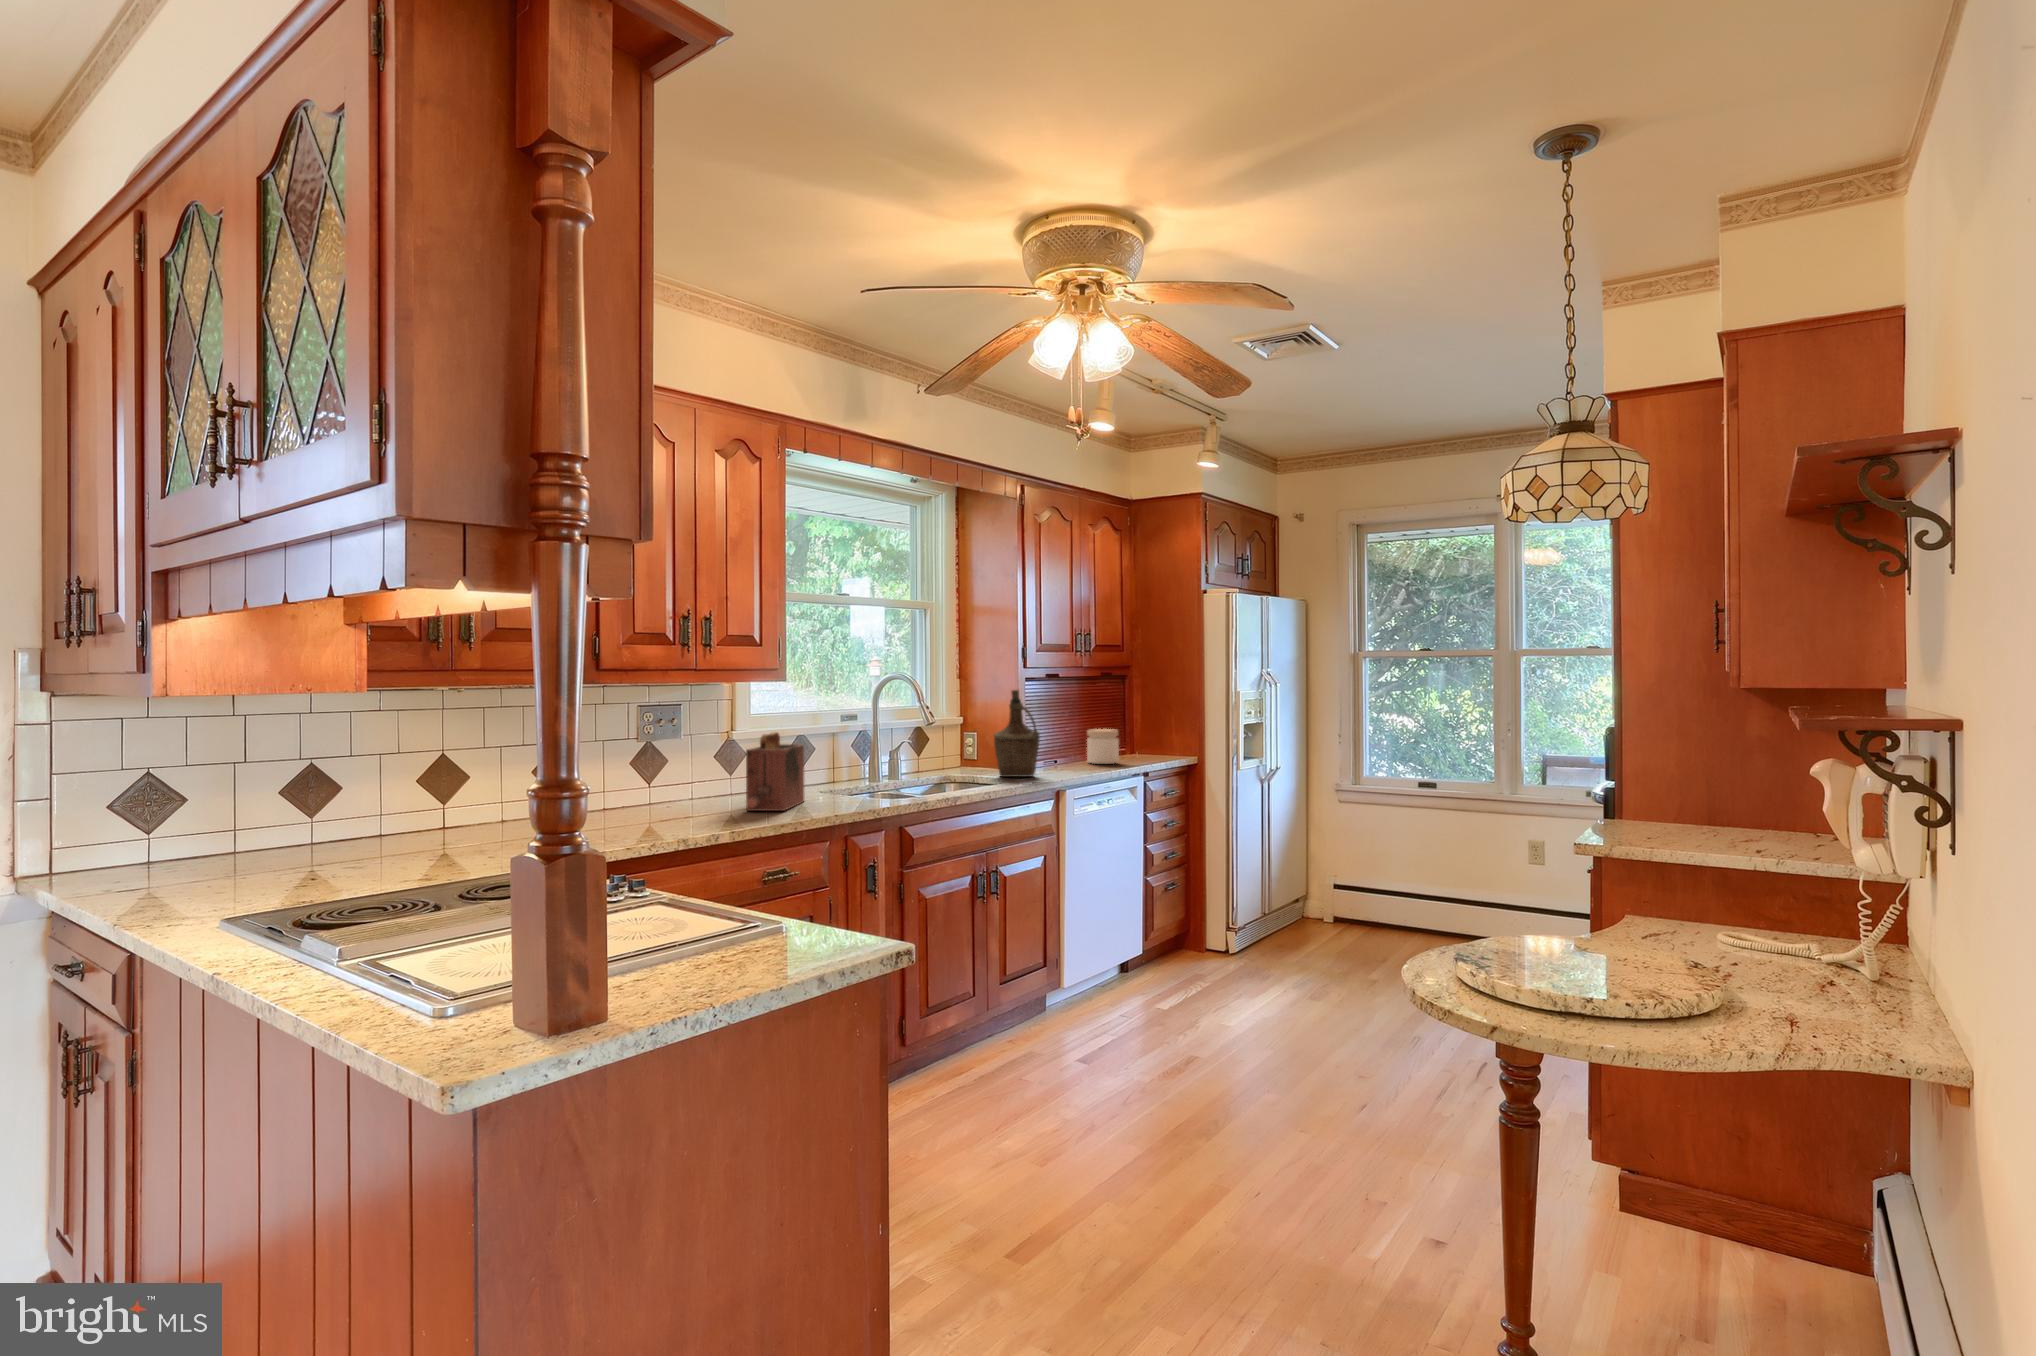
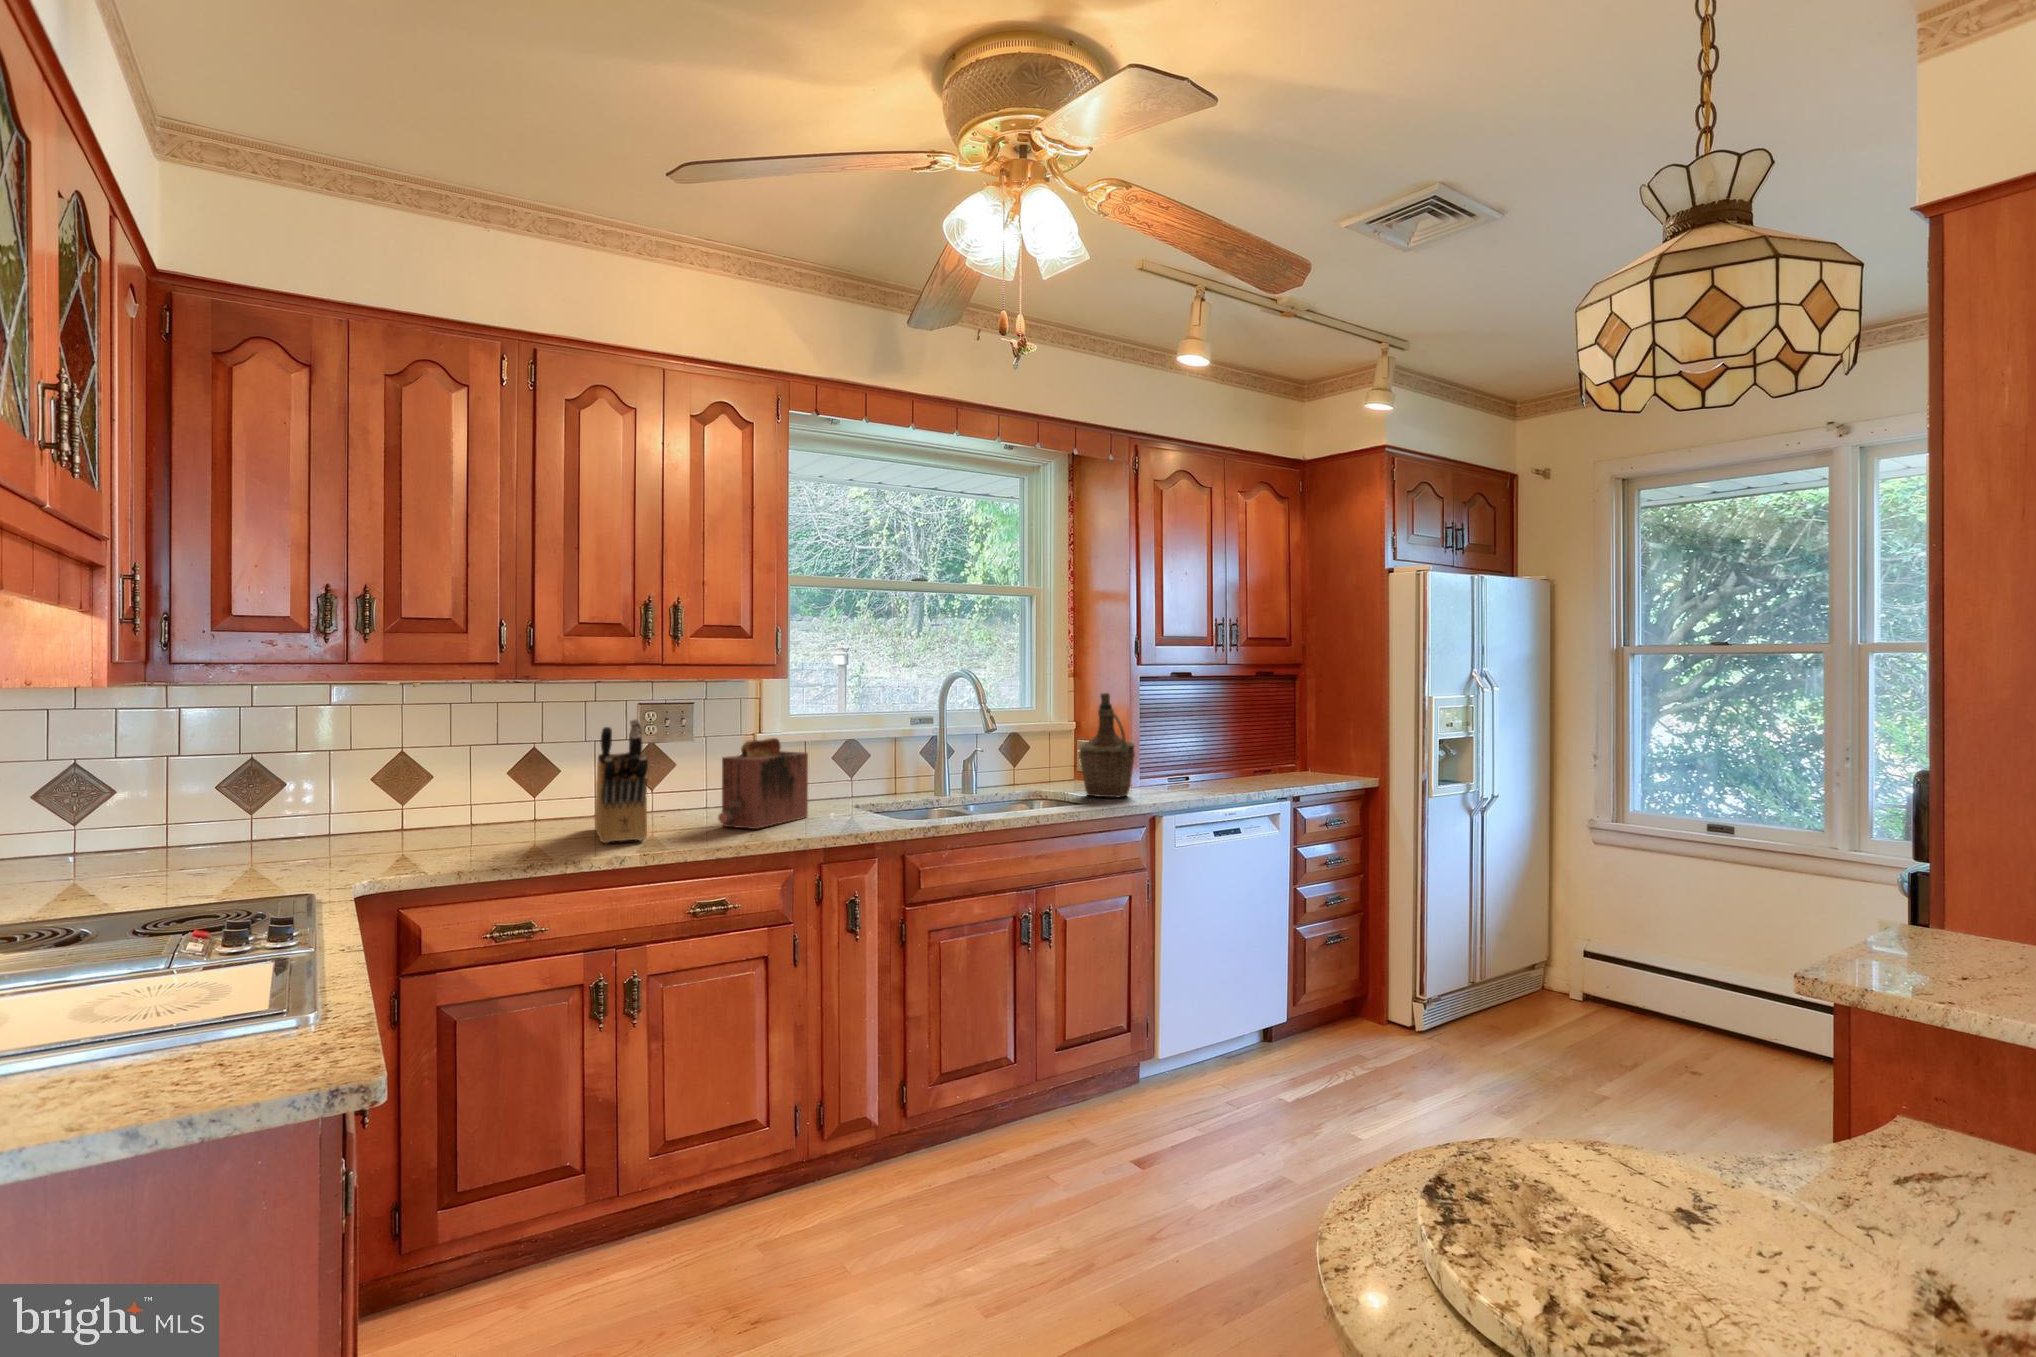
knife block: none [632,715,721,827] -> present [595,719,648,843]
jar: present [1087,729,1119,764] -> none [1225,741,1264,784]

